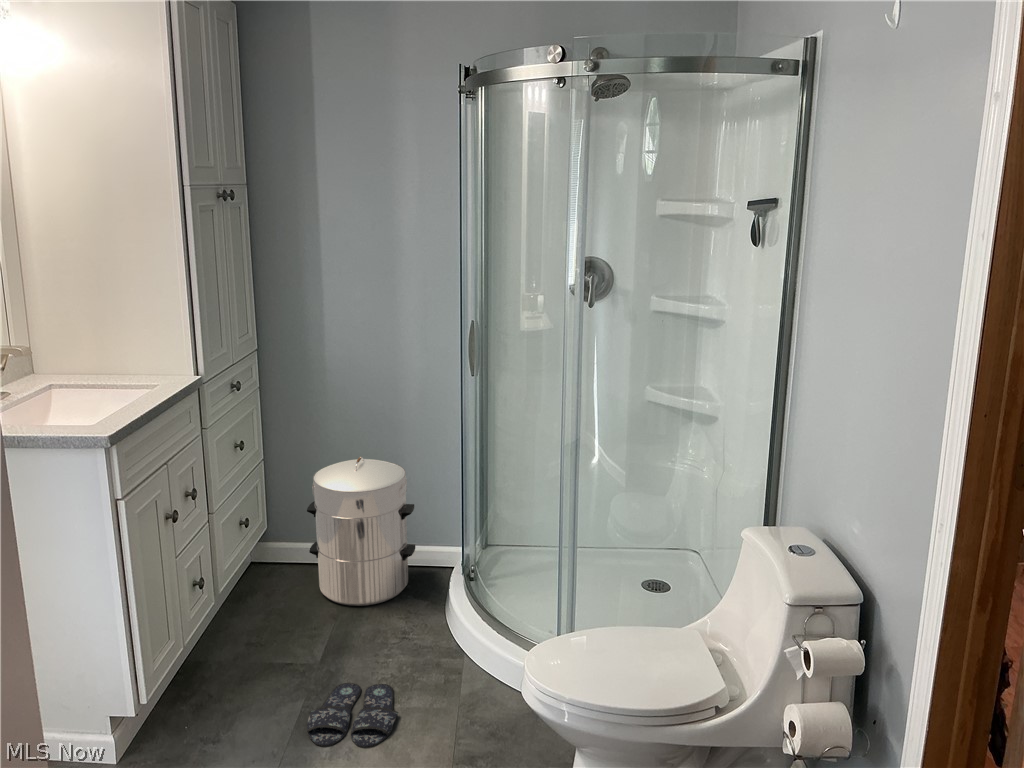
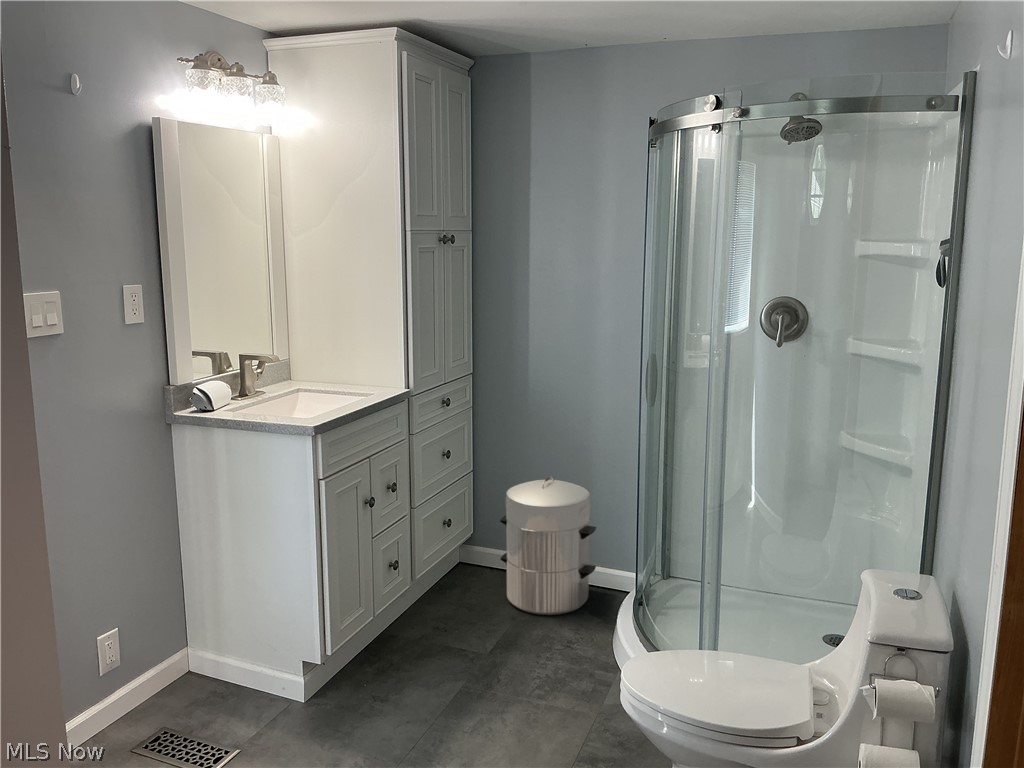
slippers: present [307,683,398,748] -> none [455,674,540,728]

